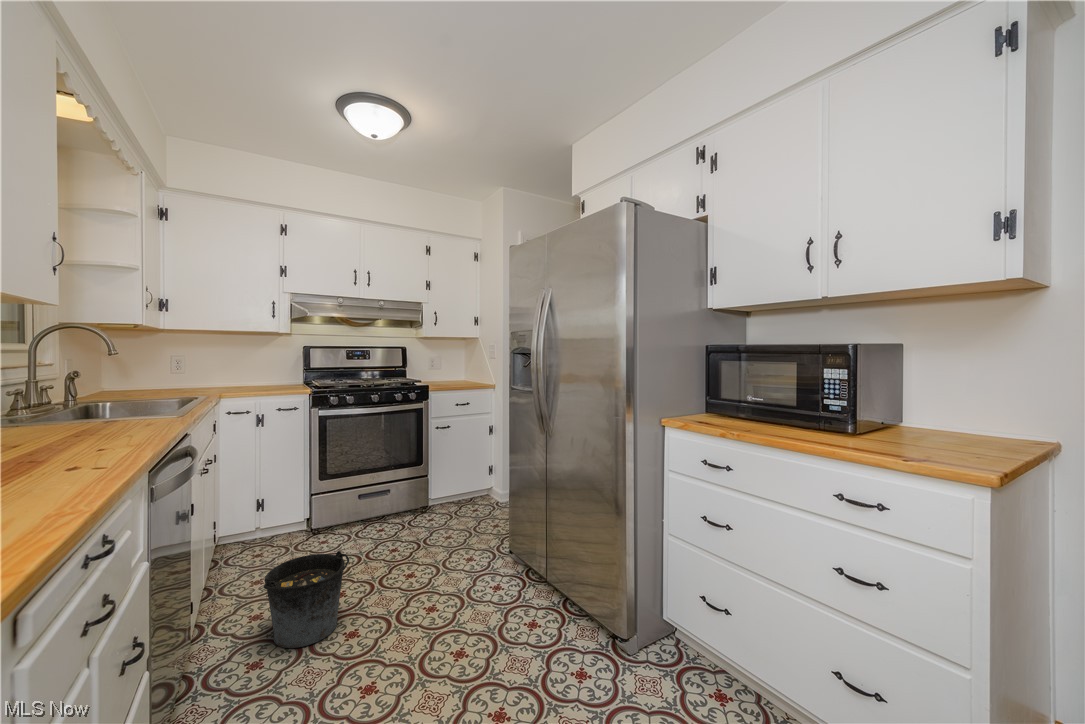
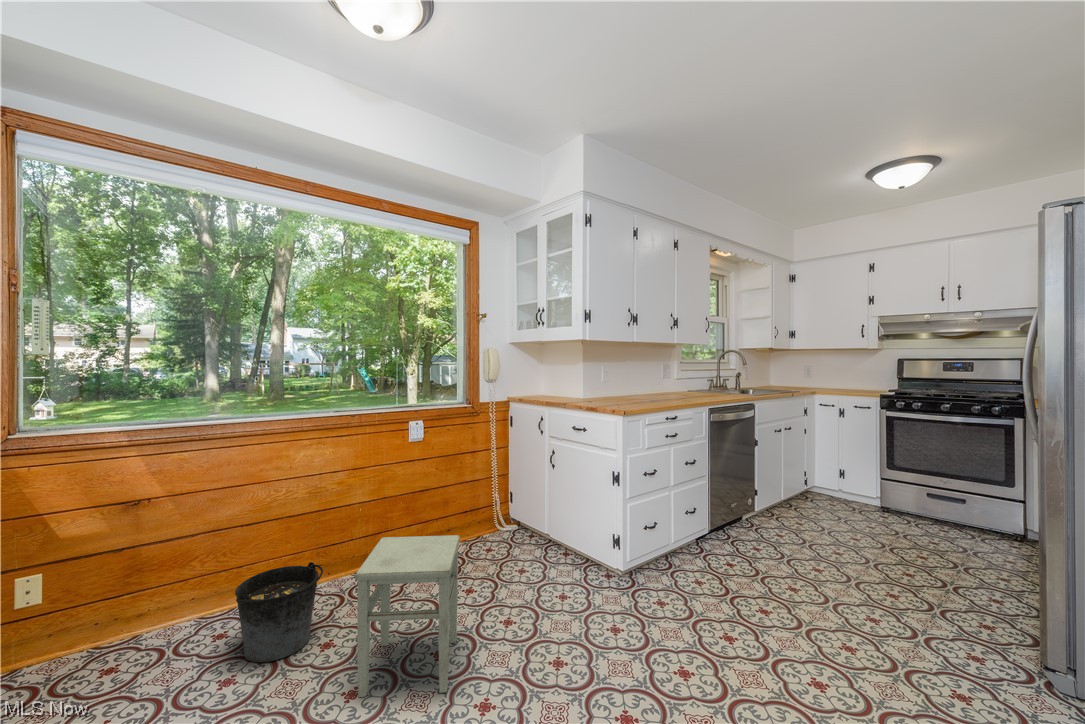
stool: none [370,531,481,696] -> present [355,535,460,697]

